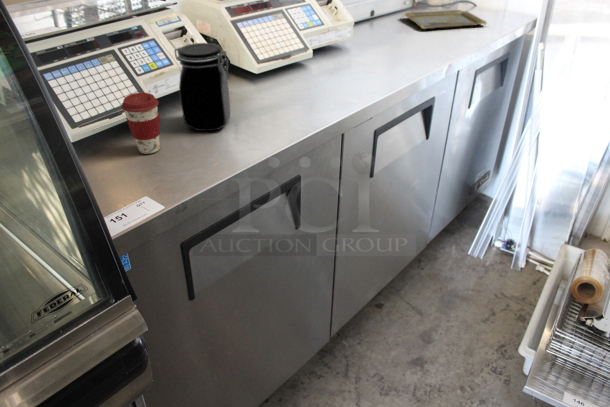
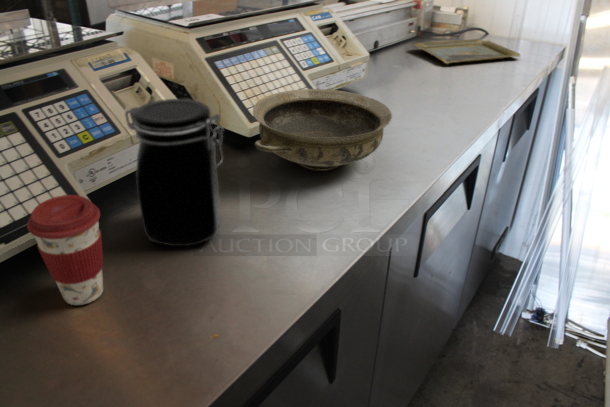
ceramic bowl: none [255,43,347,96] -> present [253,89,392,171]

